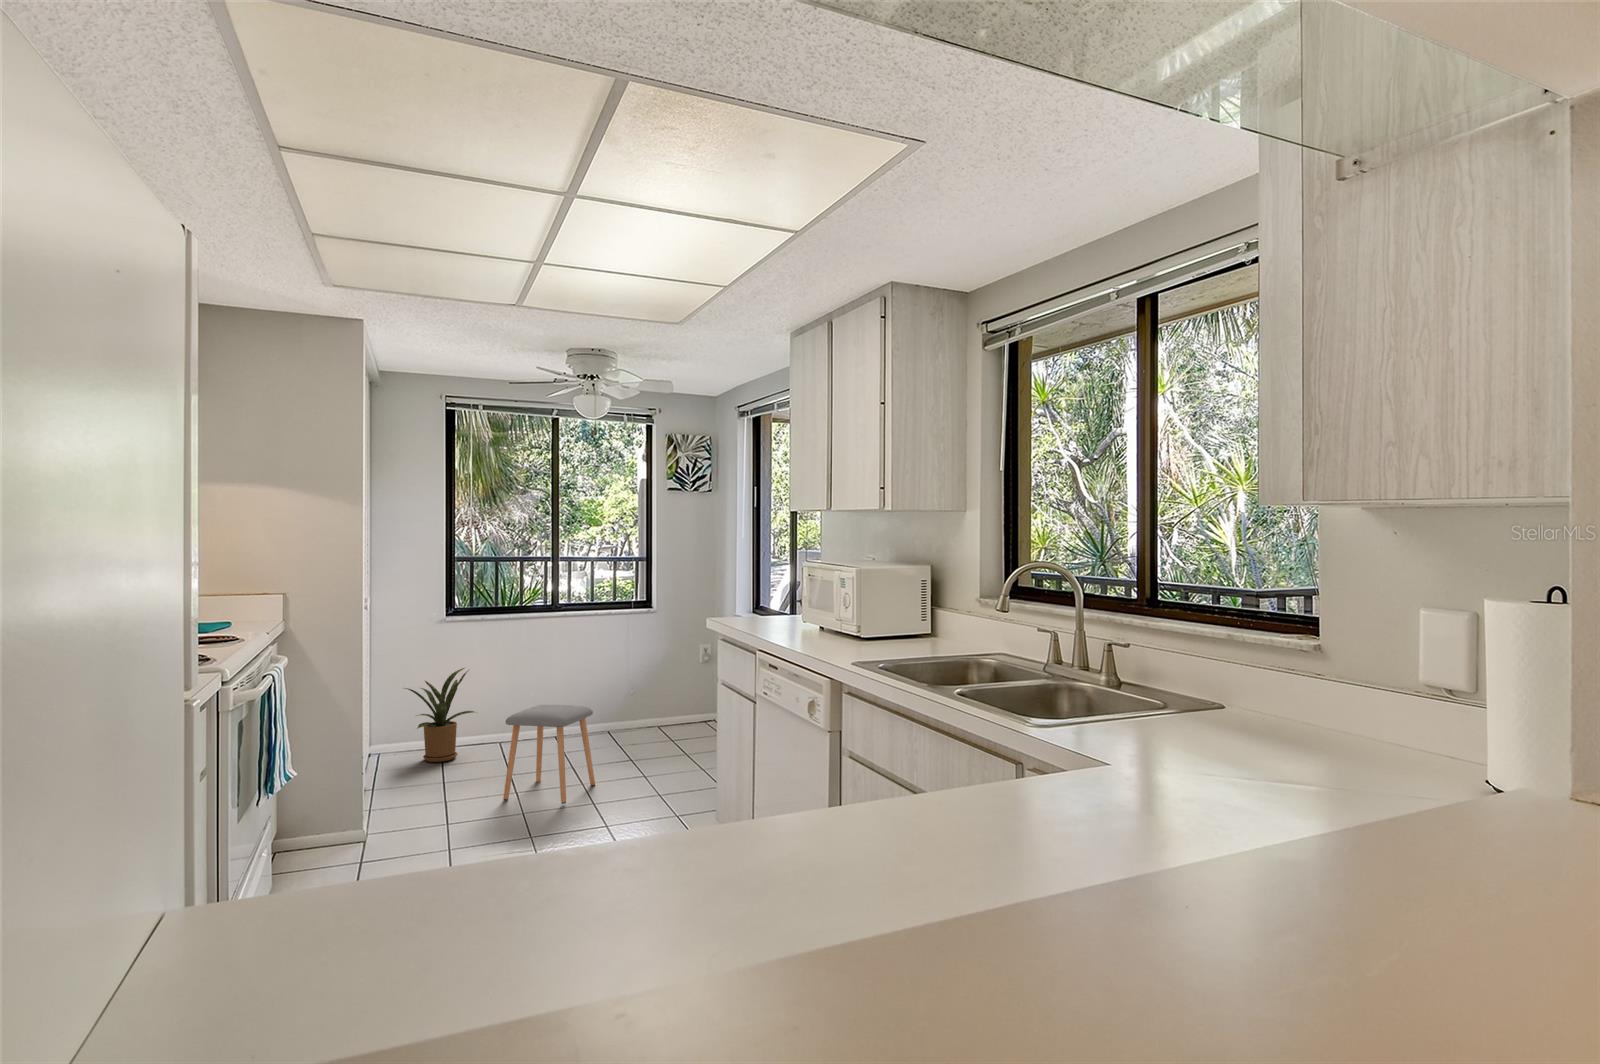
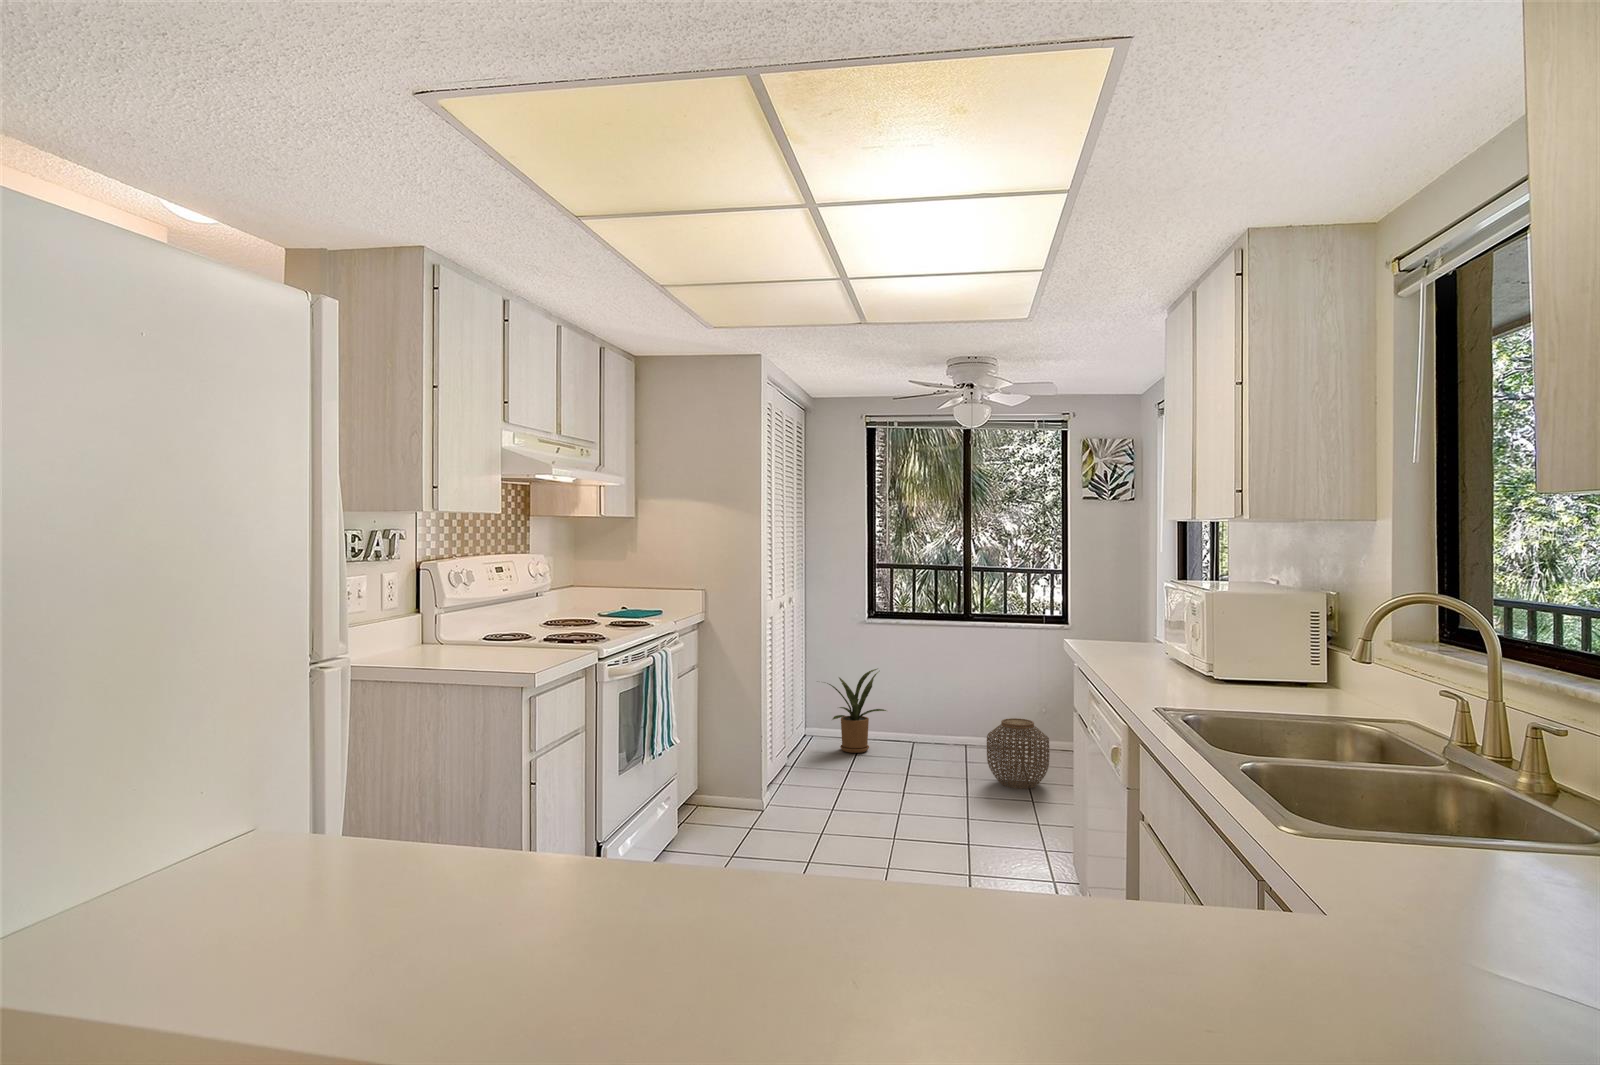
woven basket: none [597,702,657,769] -> present [987,718,1049,789]
stool: present [503,705,595,804] -> none [885,712,976,813]

